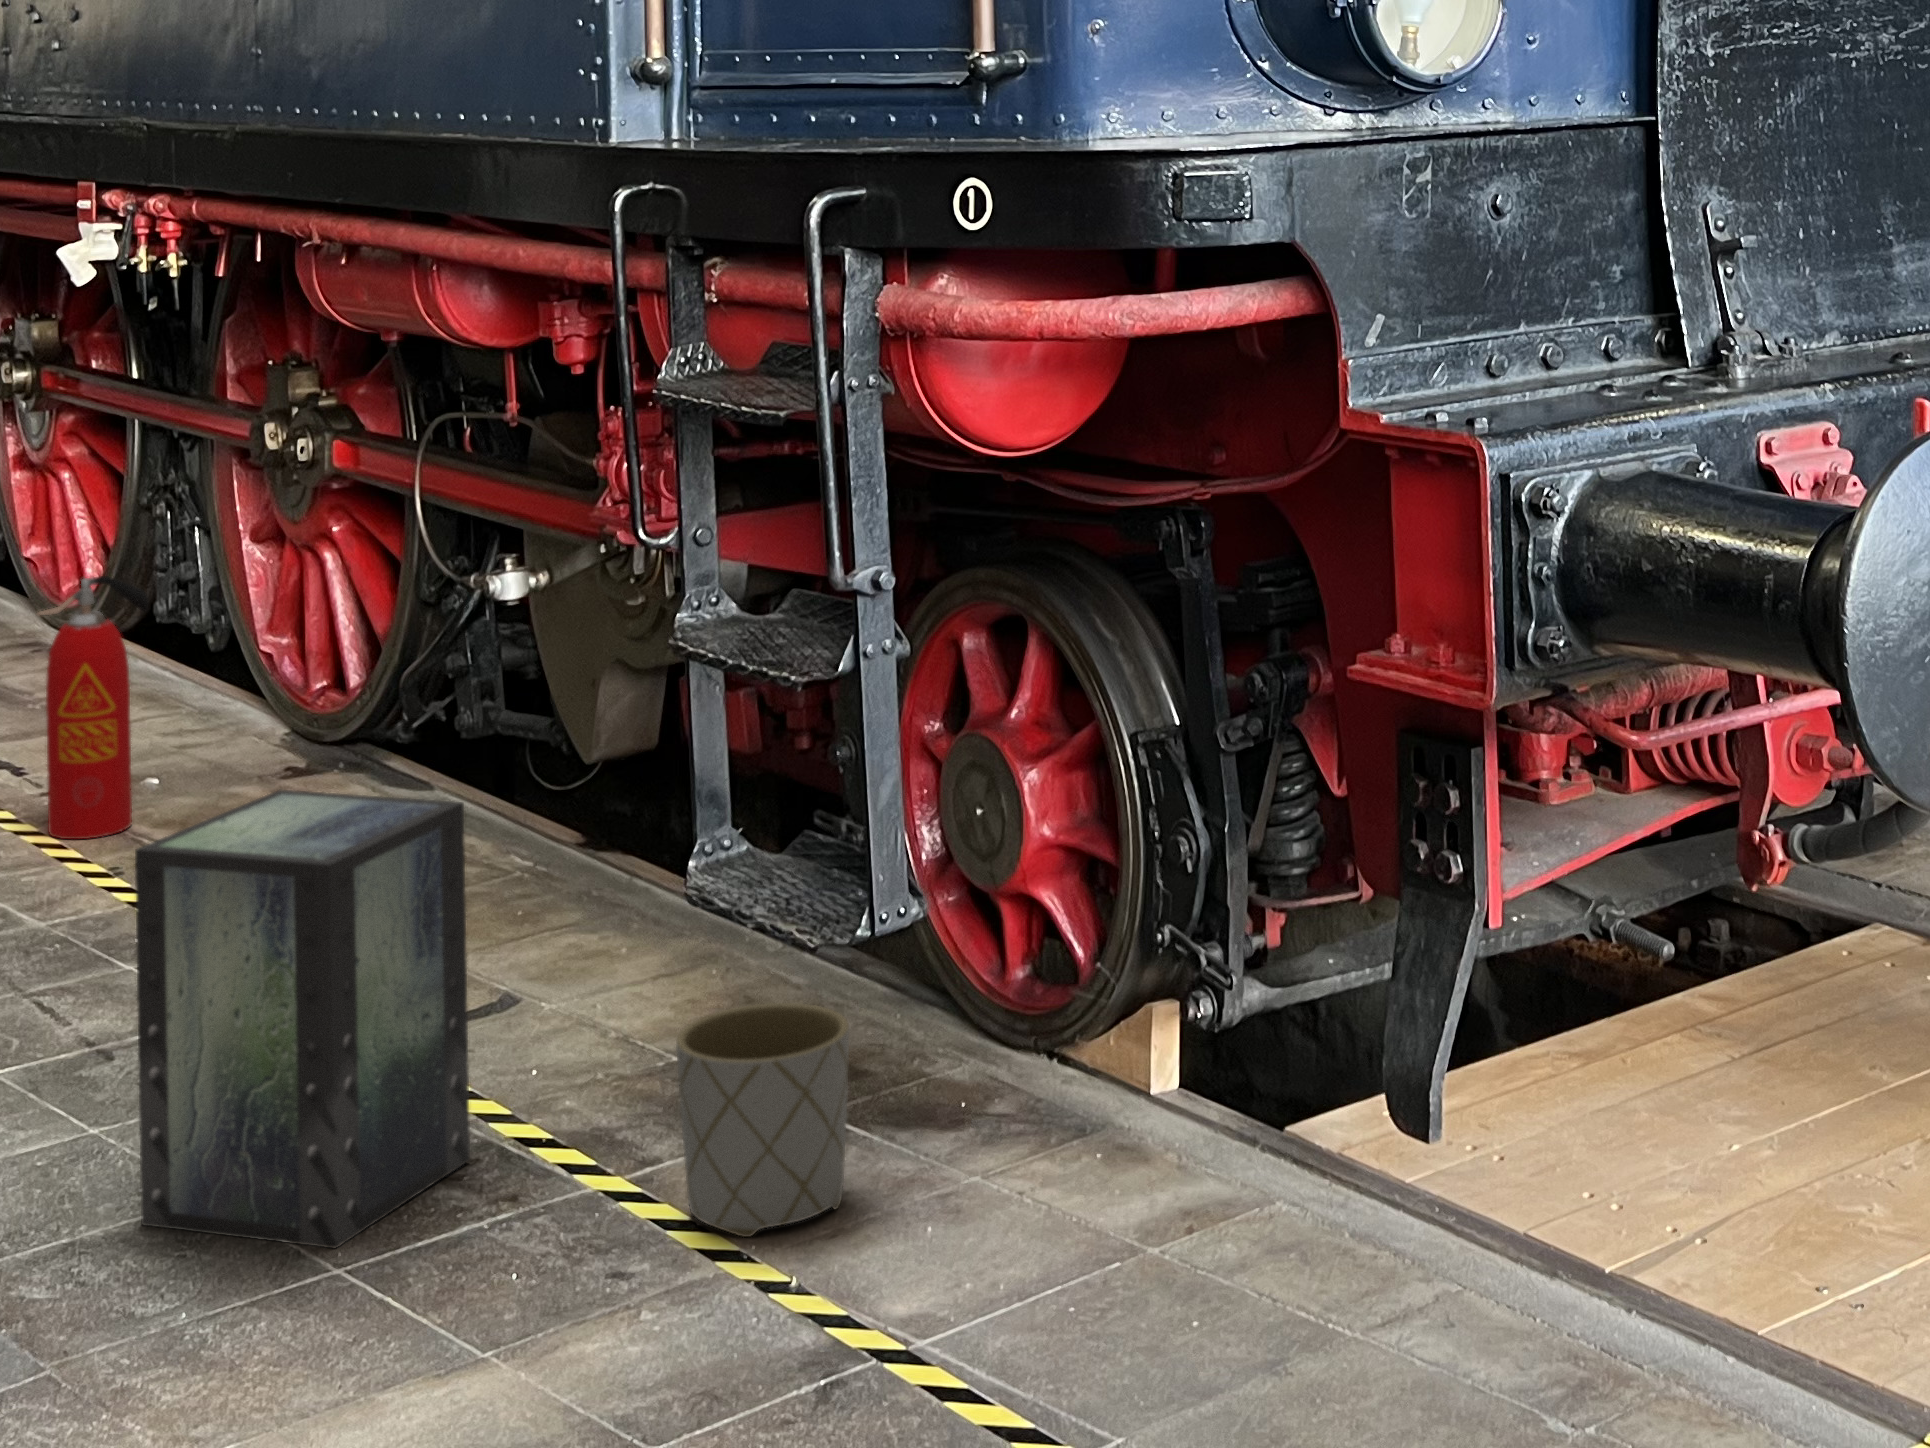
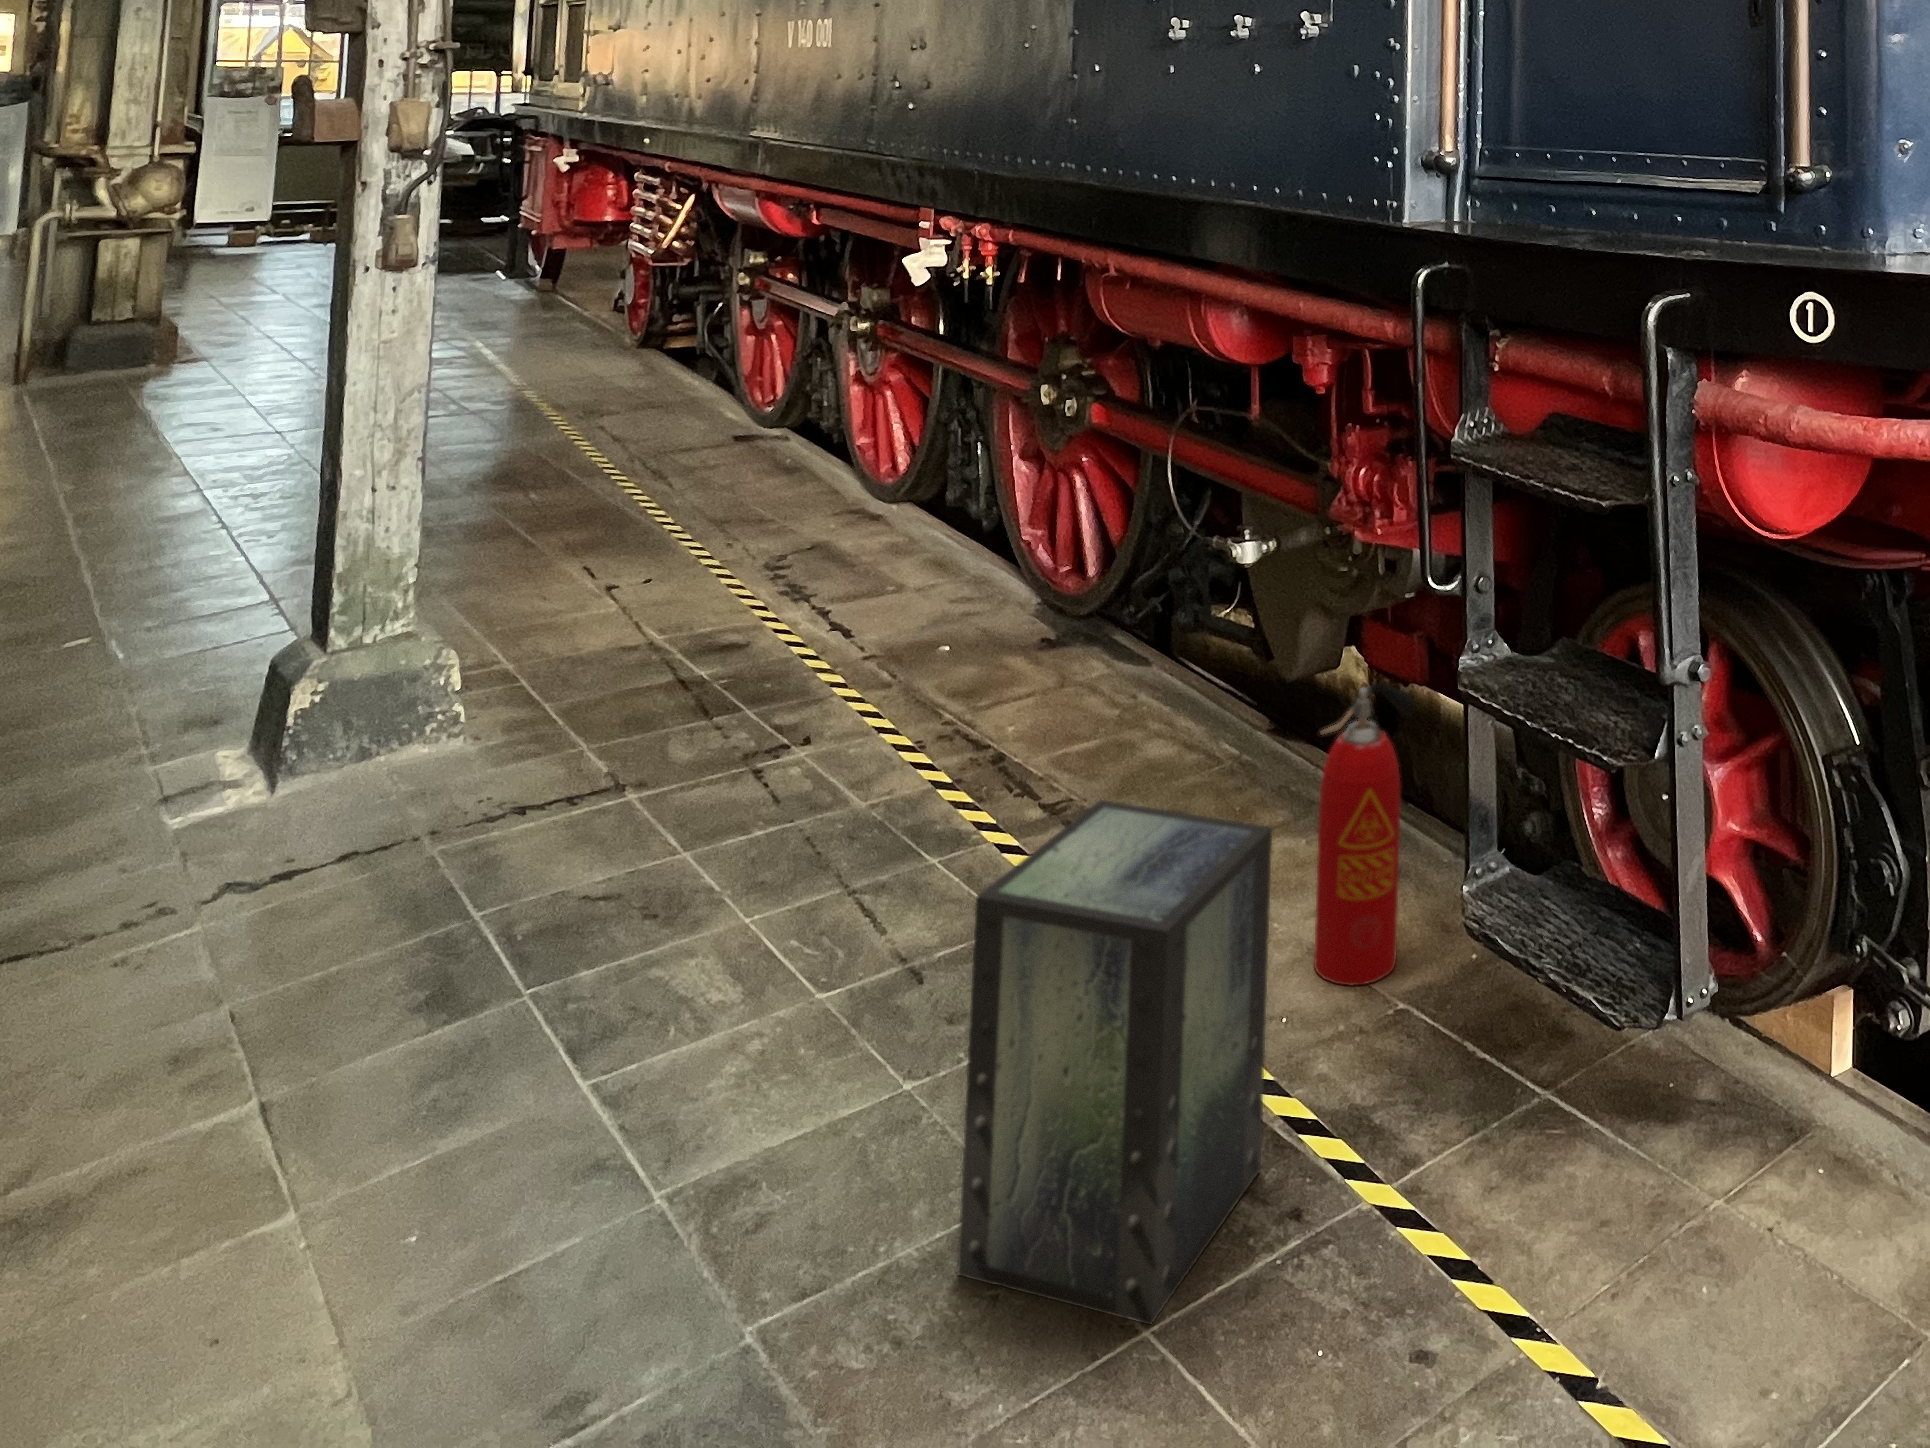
fire extinguisher: present [38,576,149,839] -> present [1314,683,1415,985]
planter: present [676,1003,849,1237] -> none [1480,1035,1639,1315]

